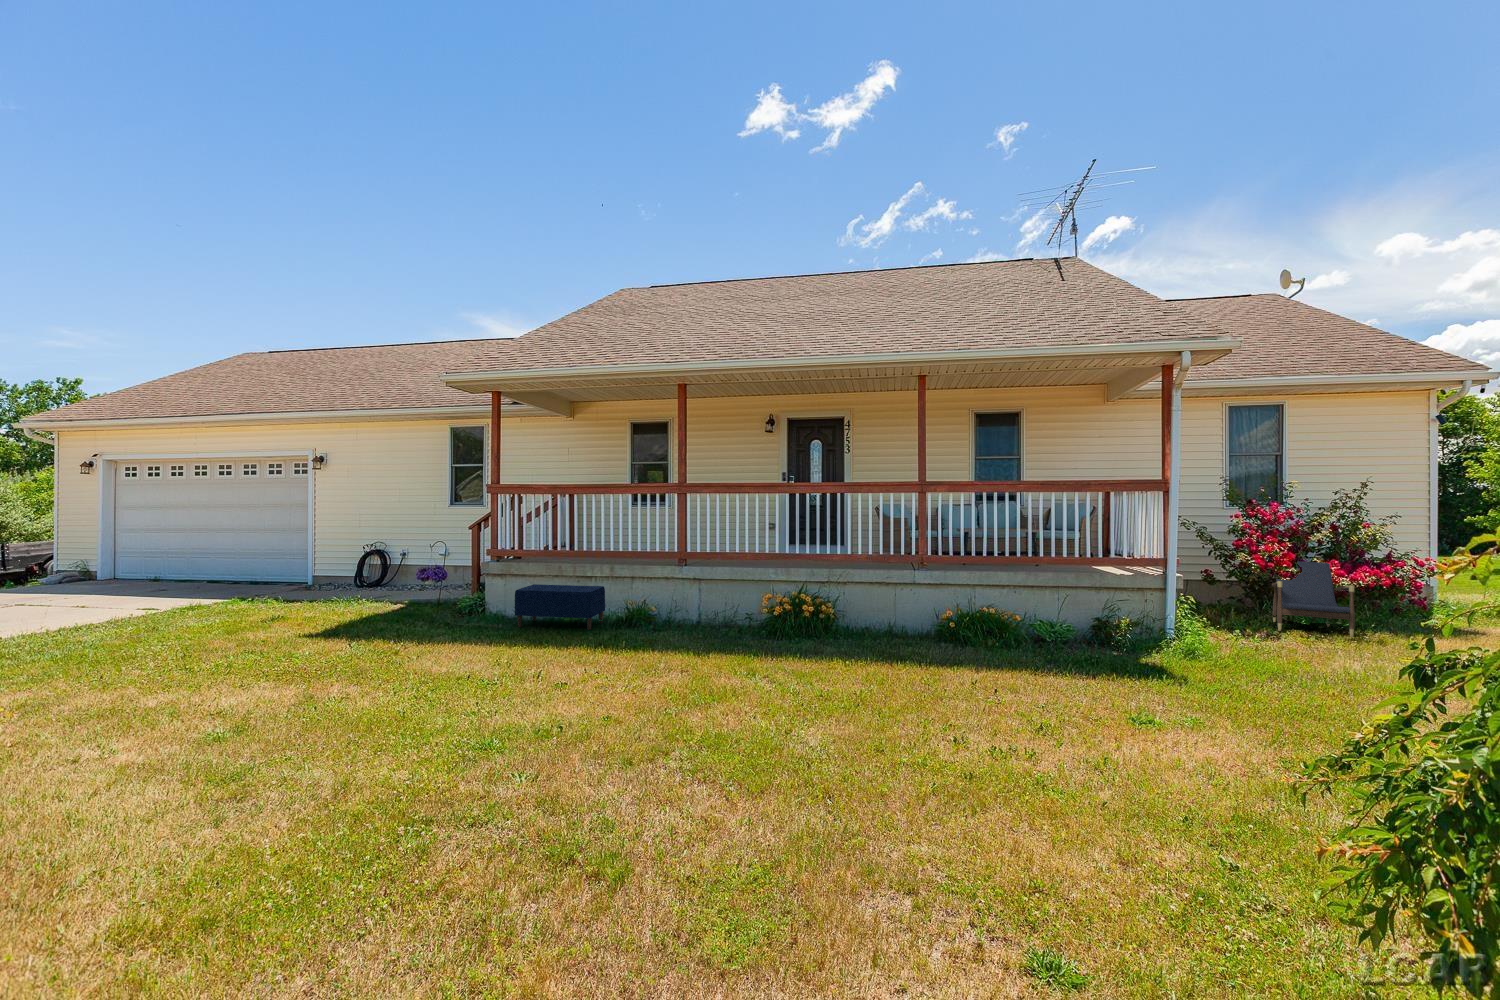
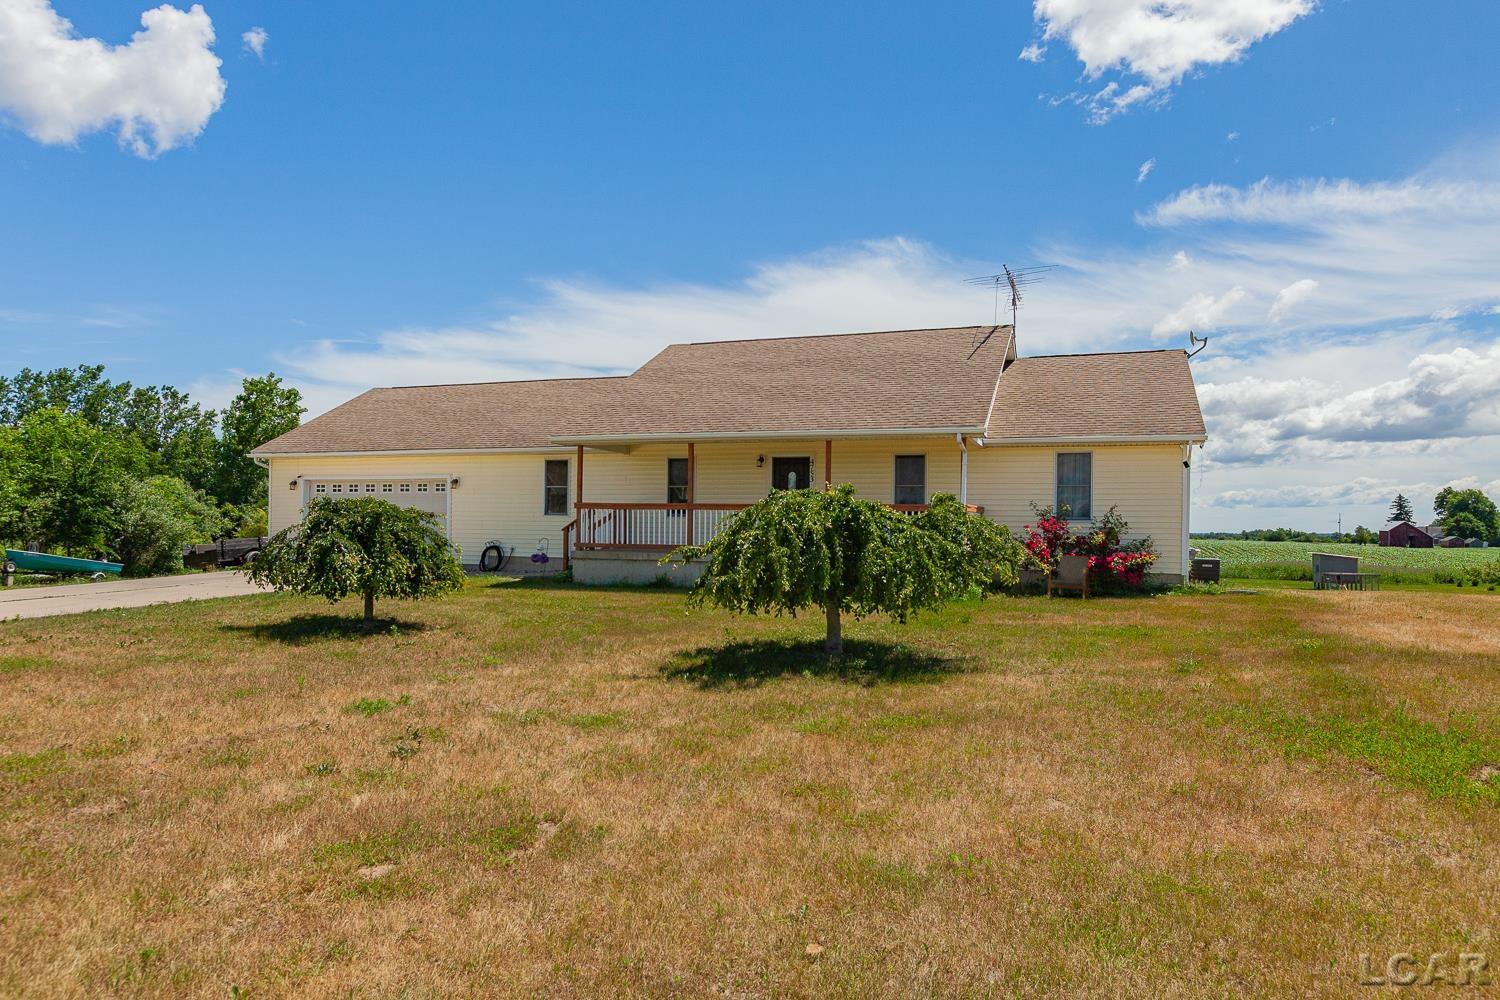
bench: present [515,584,605,630] -> none [595,563,647,589]

